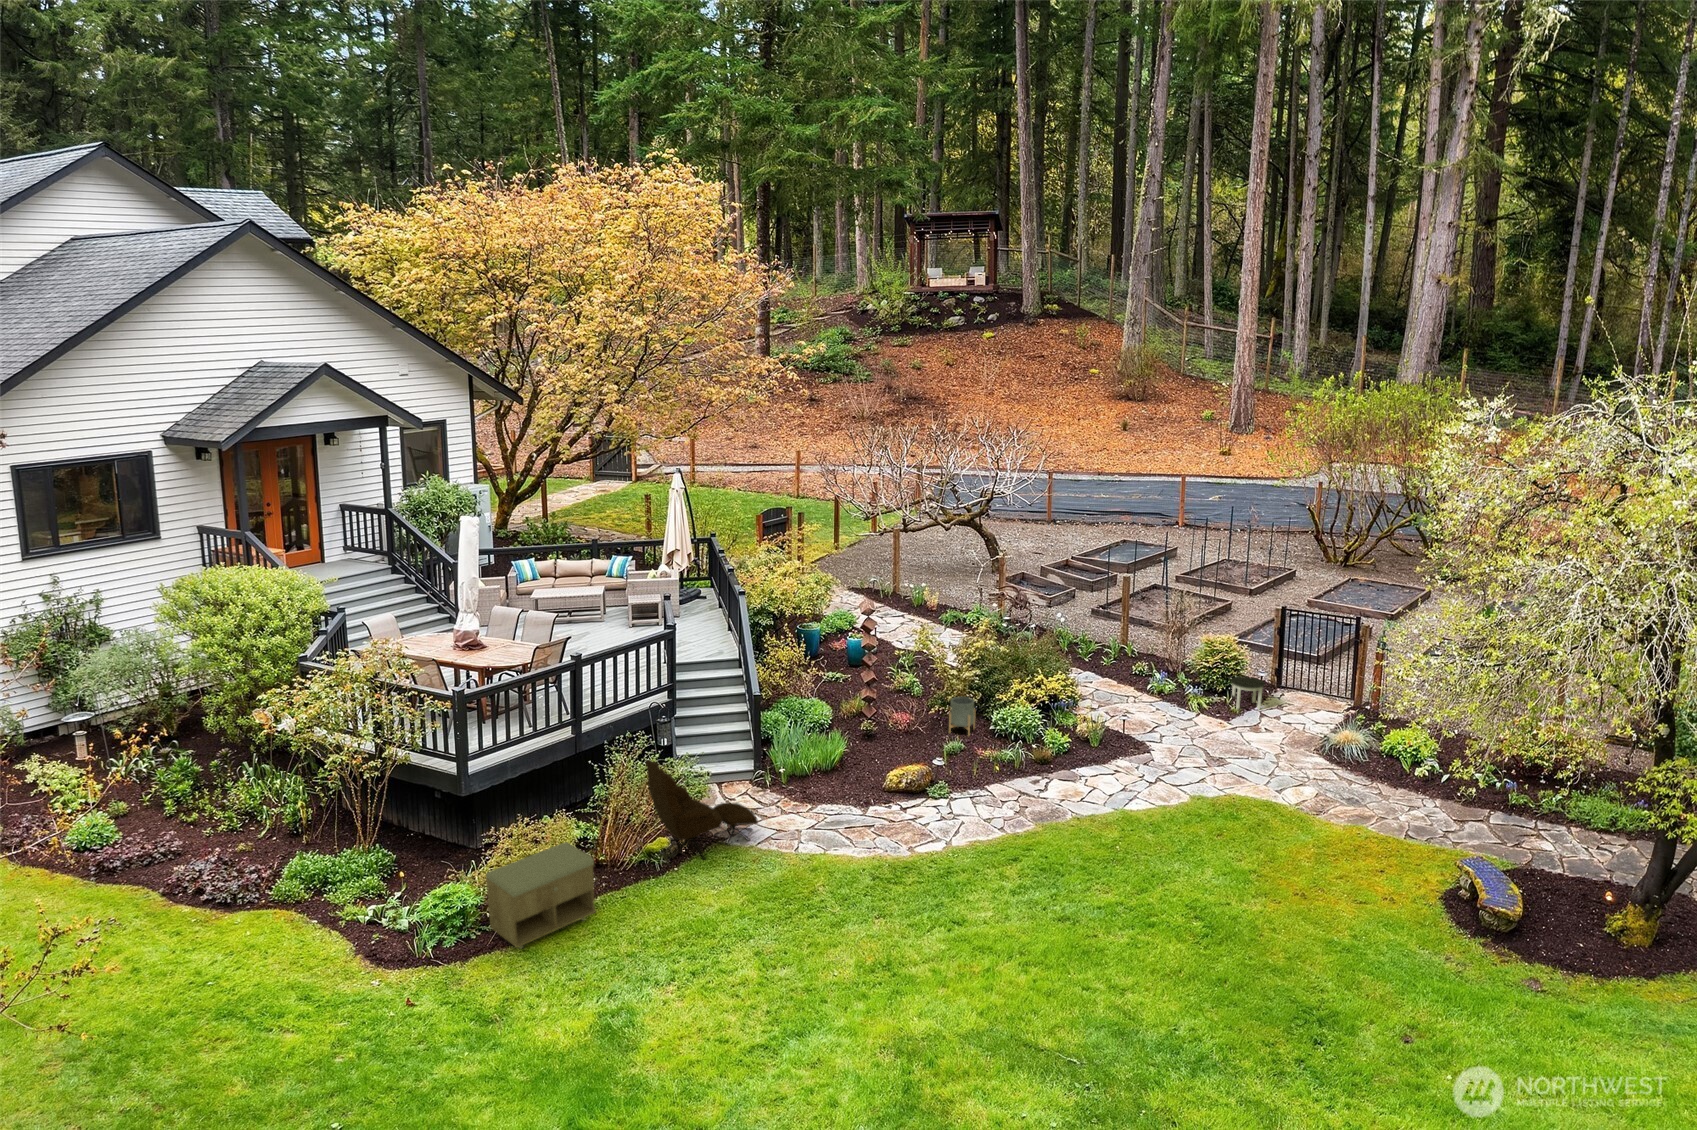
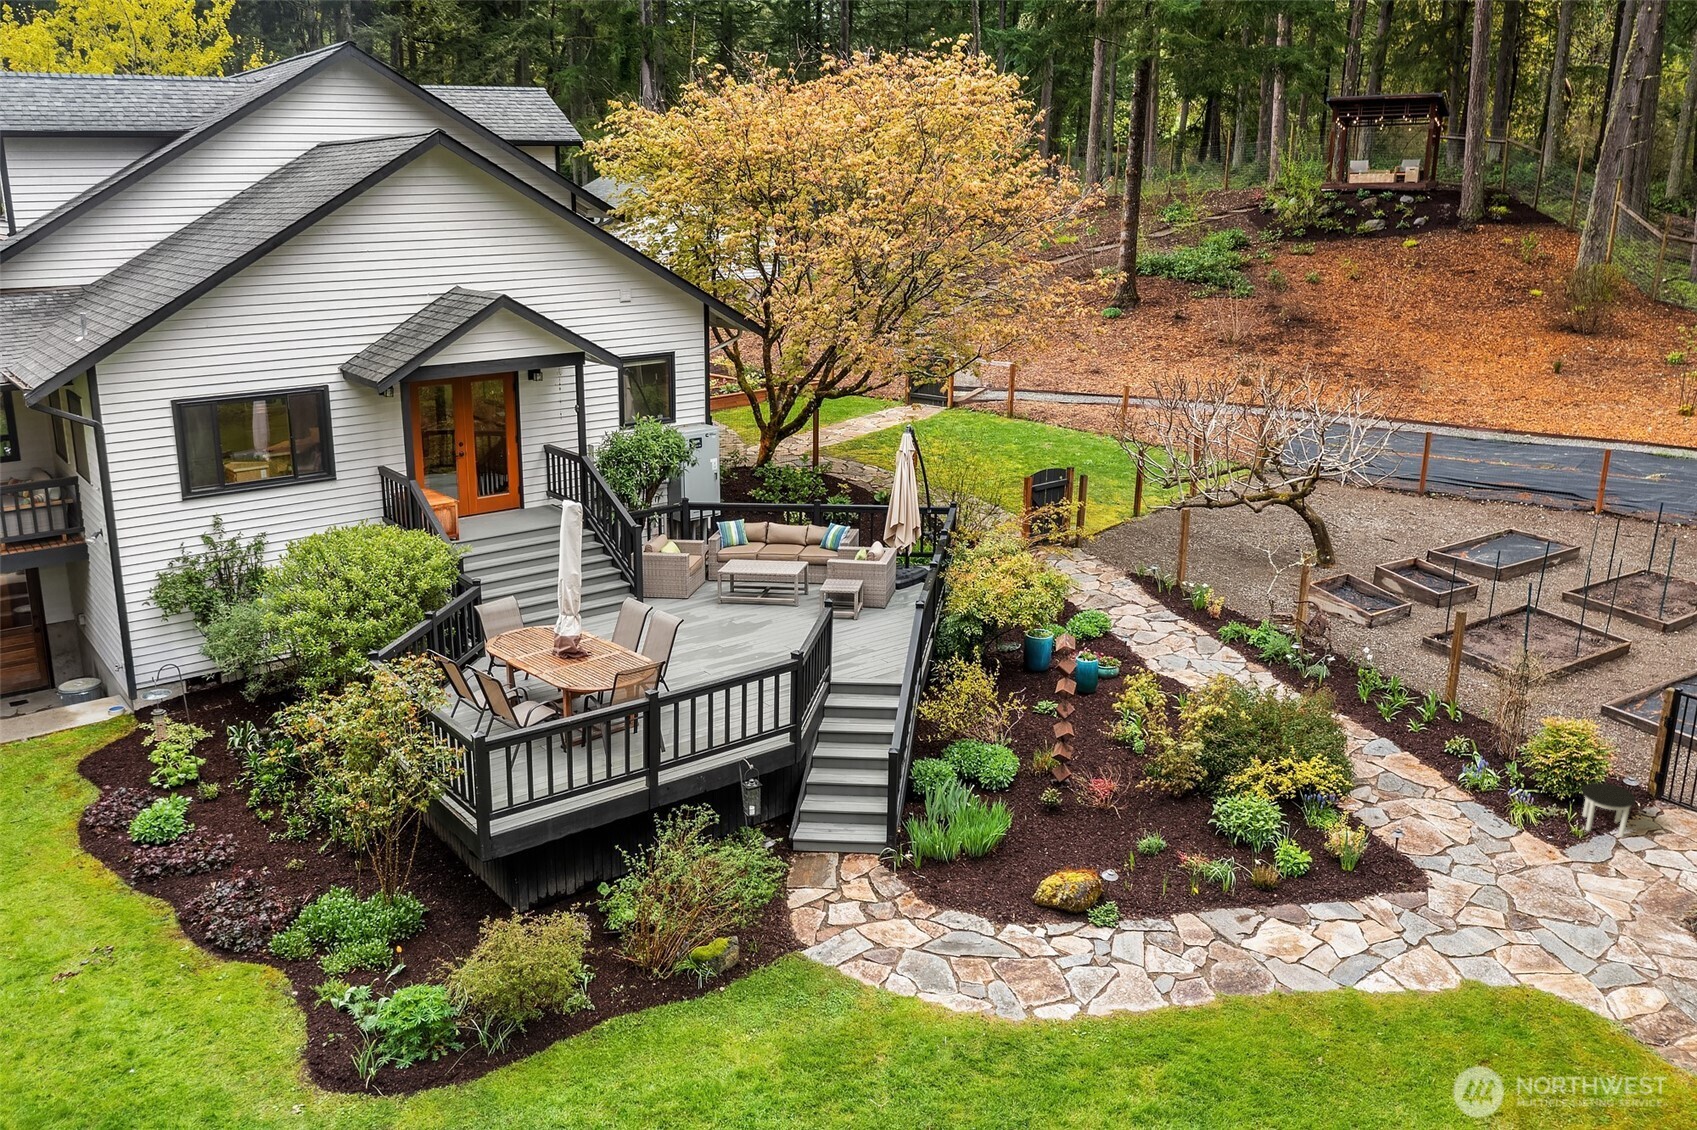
planter: present [949,697,975,735] -> none [1150,772,1190,828]
lounge chair: present [646,760,758,859] -> none [708,847,846,979]
storage bench: present [486,842,596,949] -> none [484,949,613,1079]

